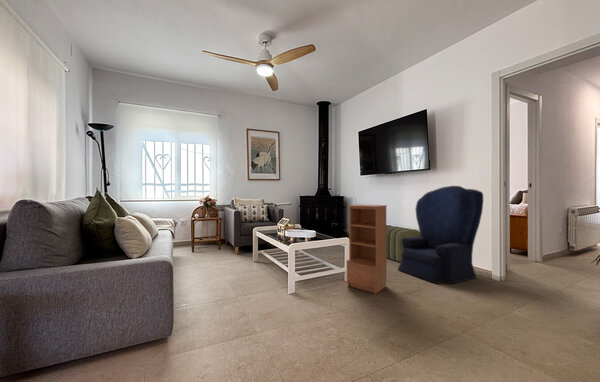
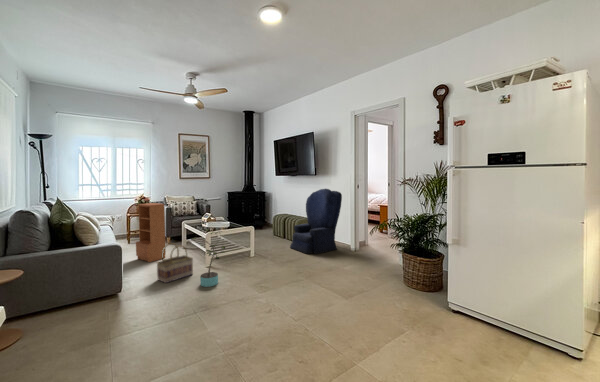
bookcase: present [347,204,387,294] -> present [136,203,166,262]
potted plant: none [281,243,341,350] -> present [192,229,225,287]
basket: none [223,262,277,332] -> present [157,243,193,283]

